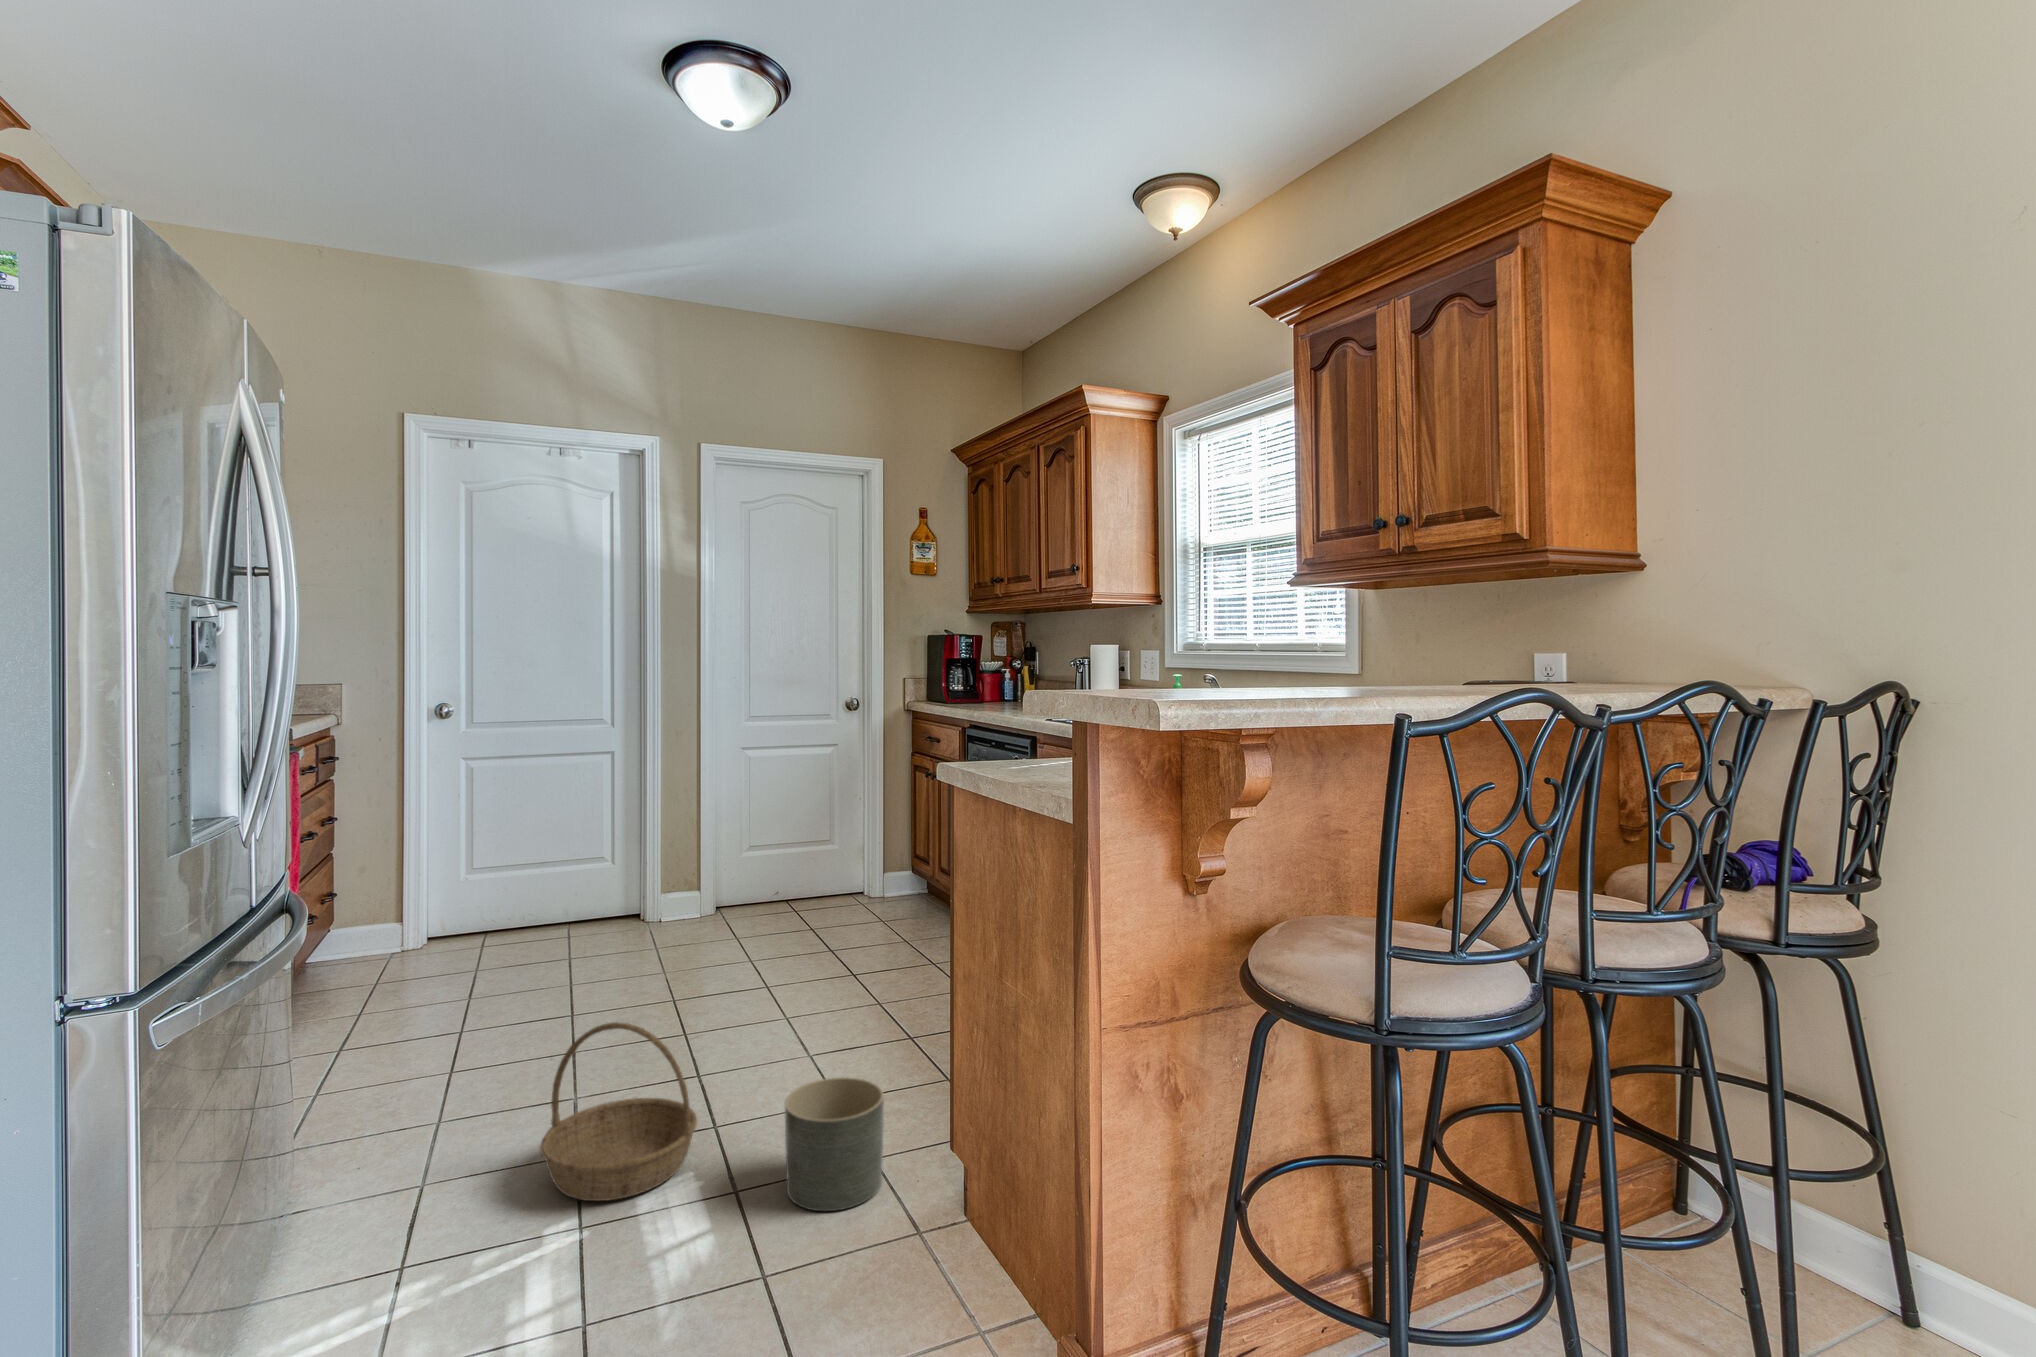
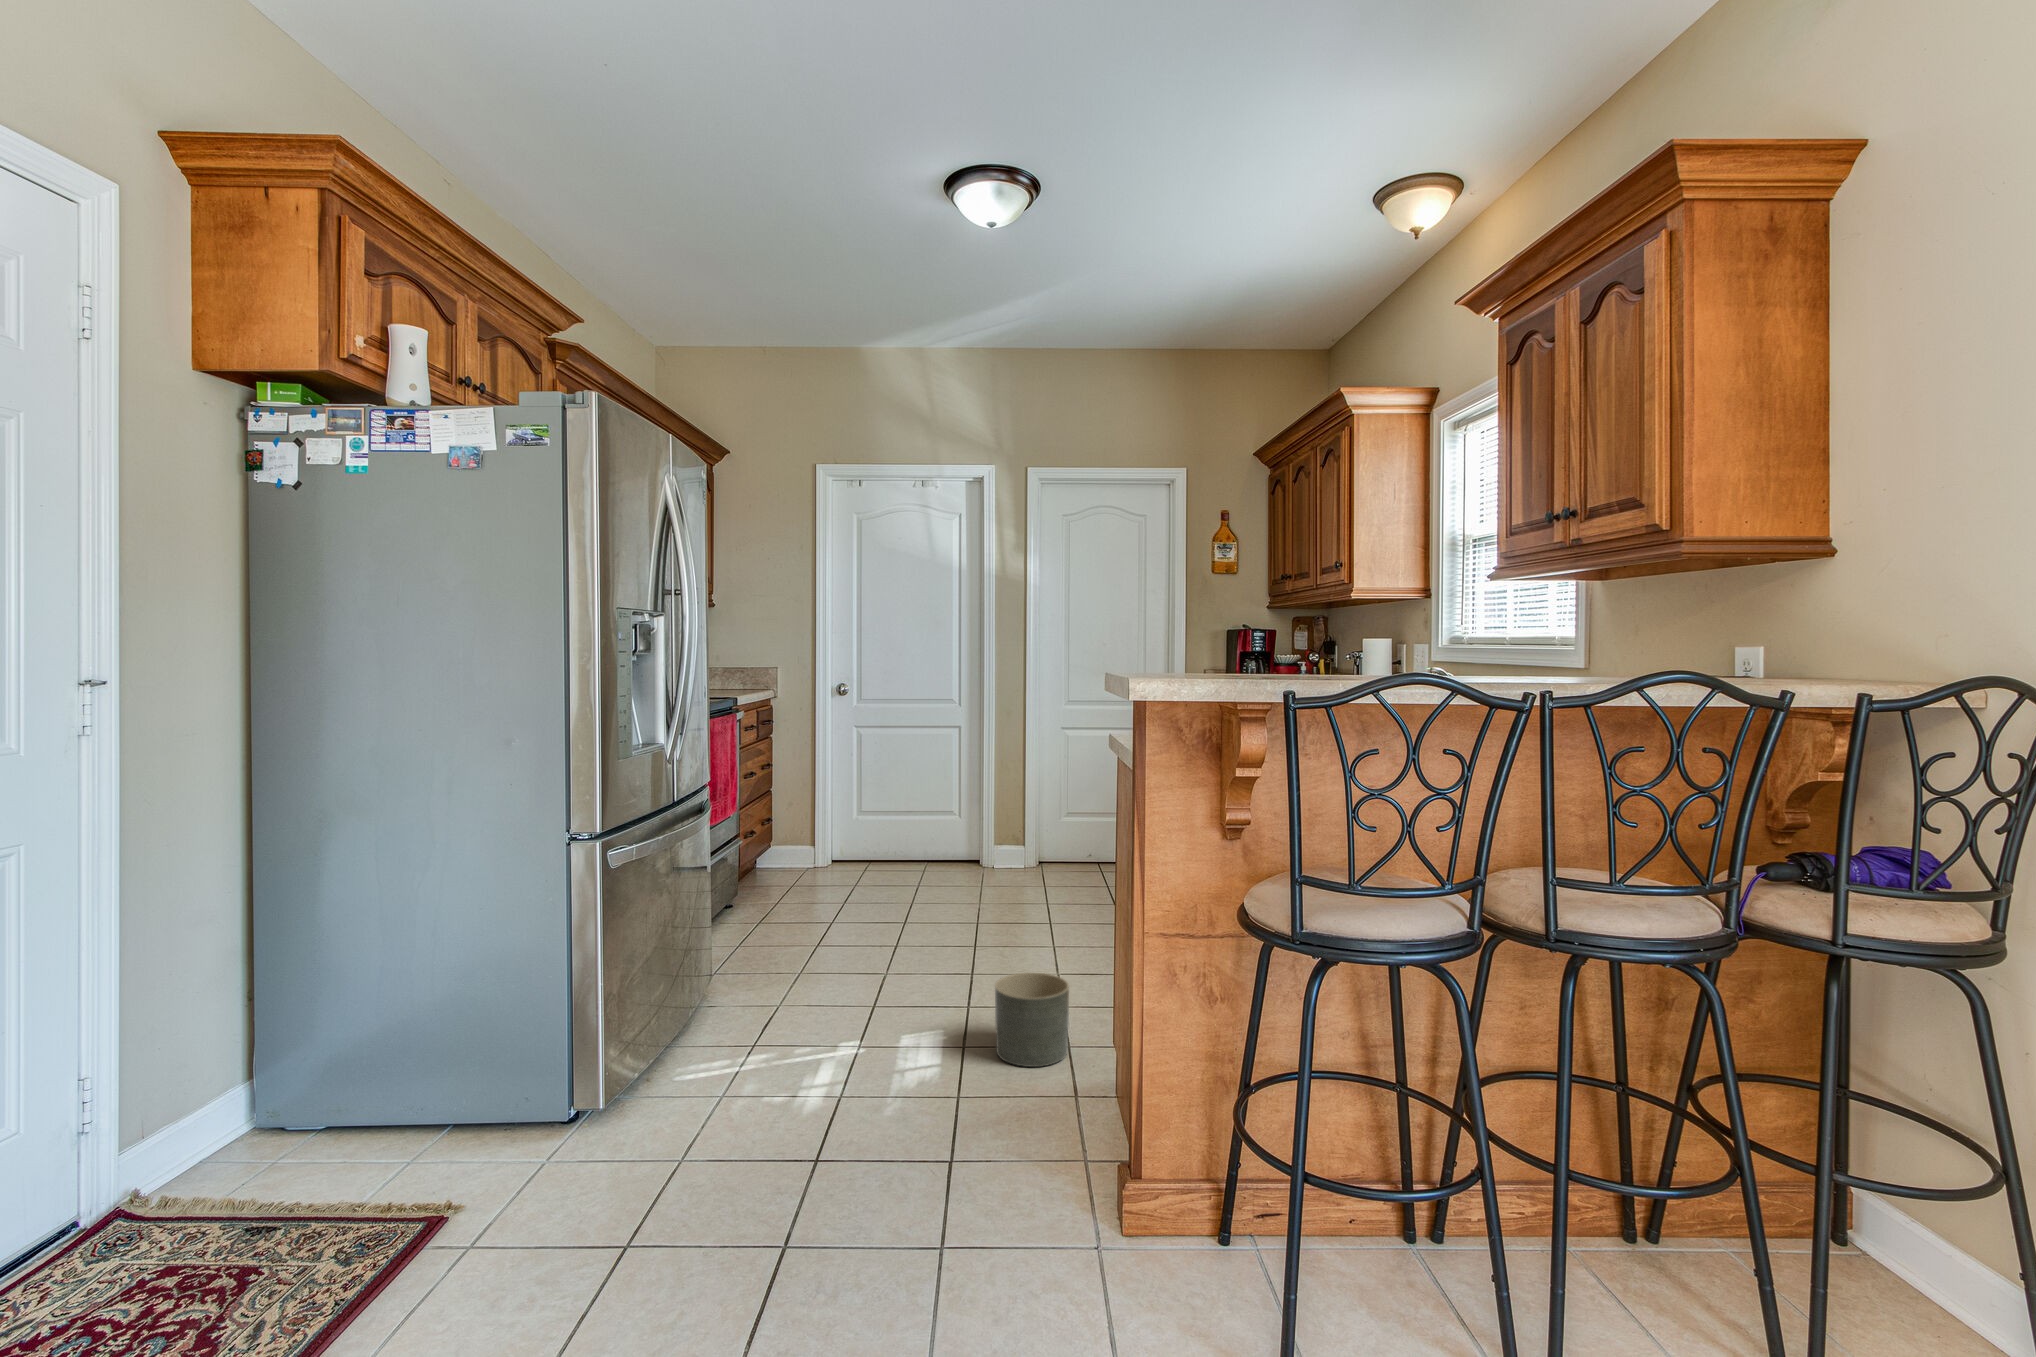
basket: present [540,1022,697,1201] -> none [844,909,949,1032]

